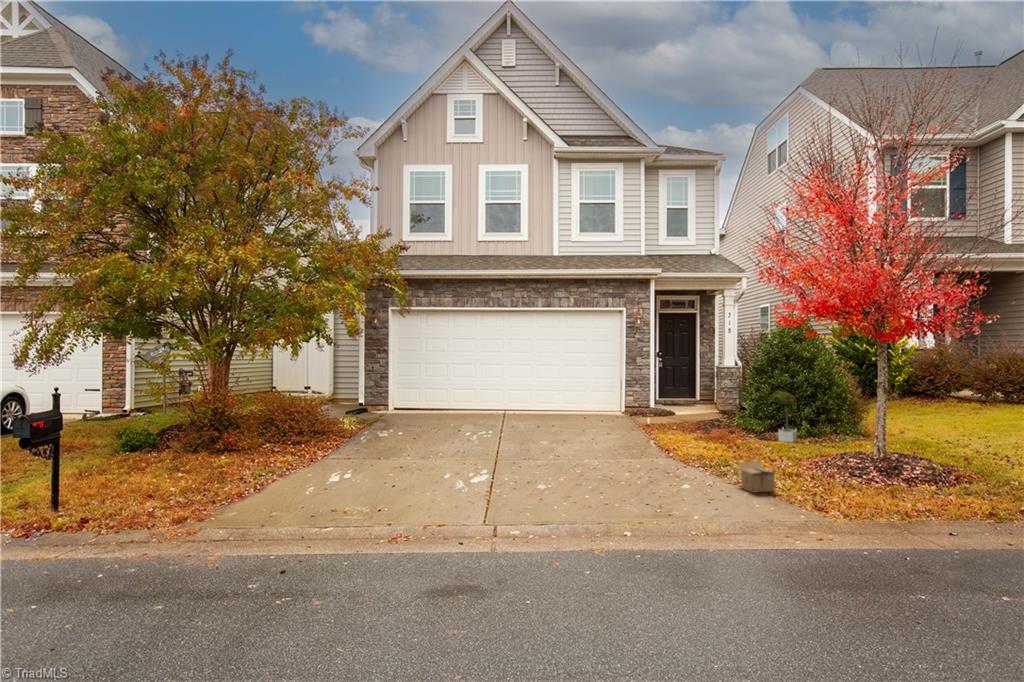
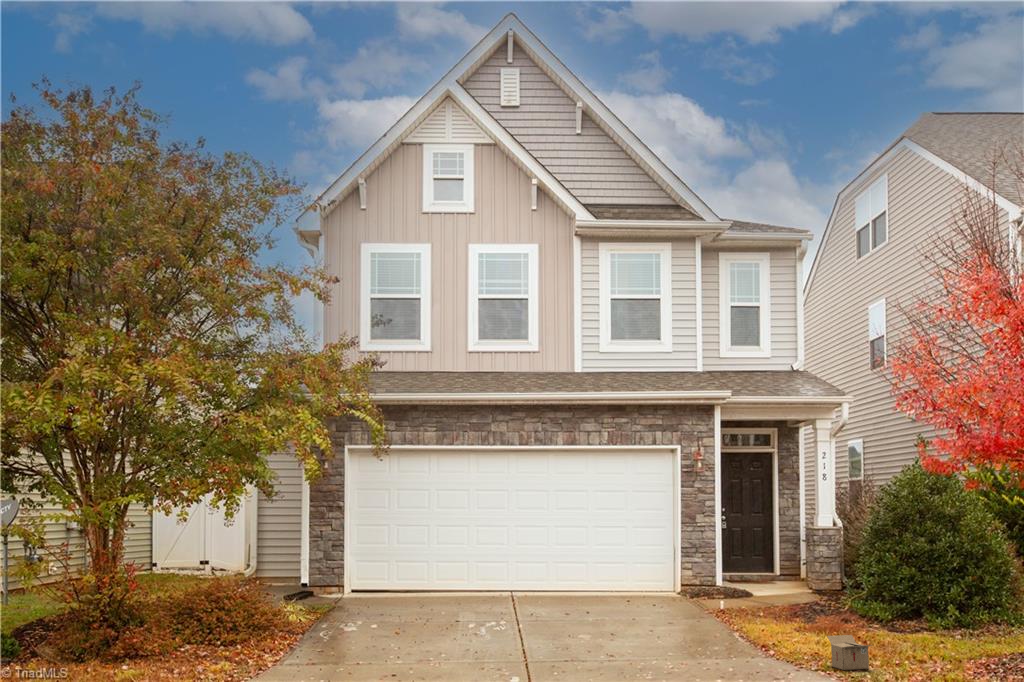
potted tree: present [773,391,797,443] -> none [876,557,909,626]

